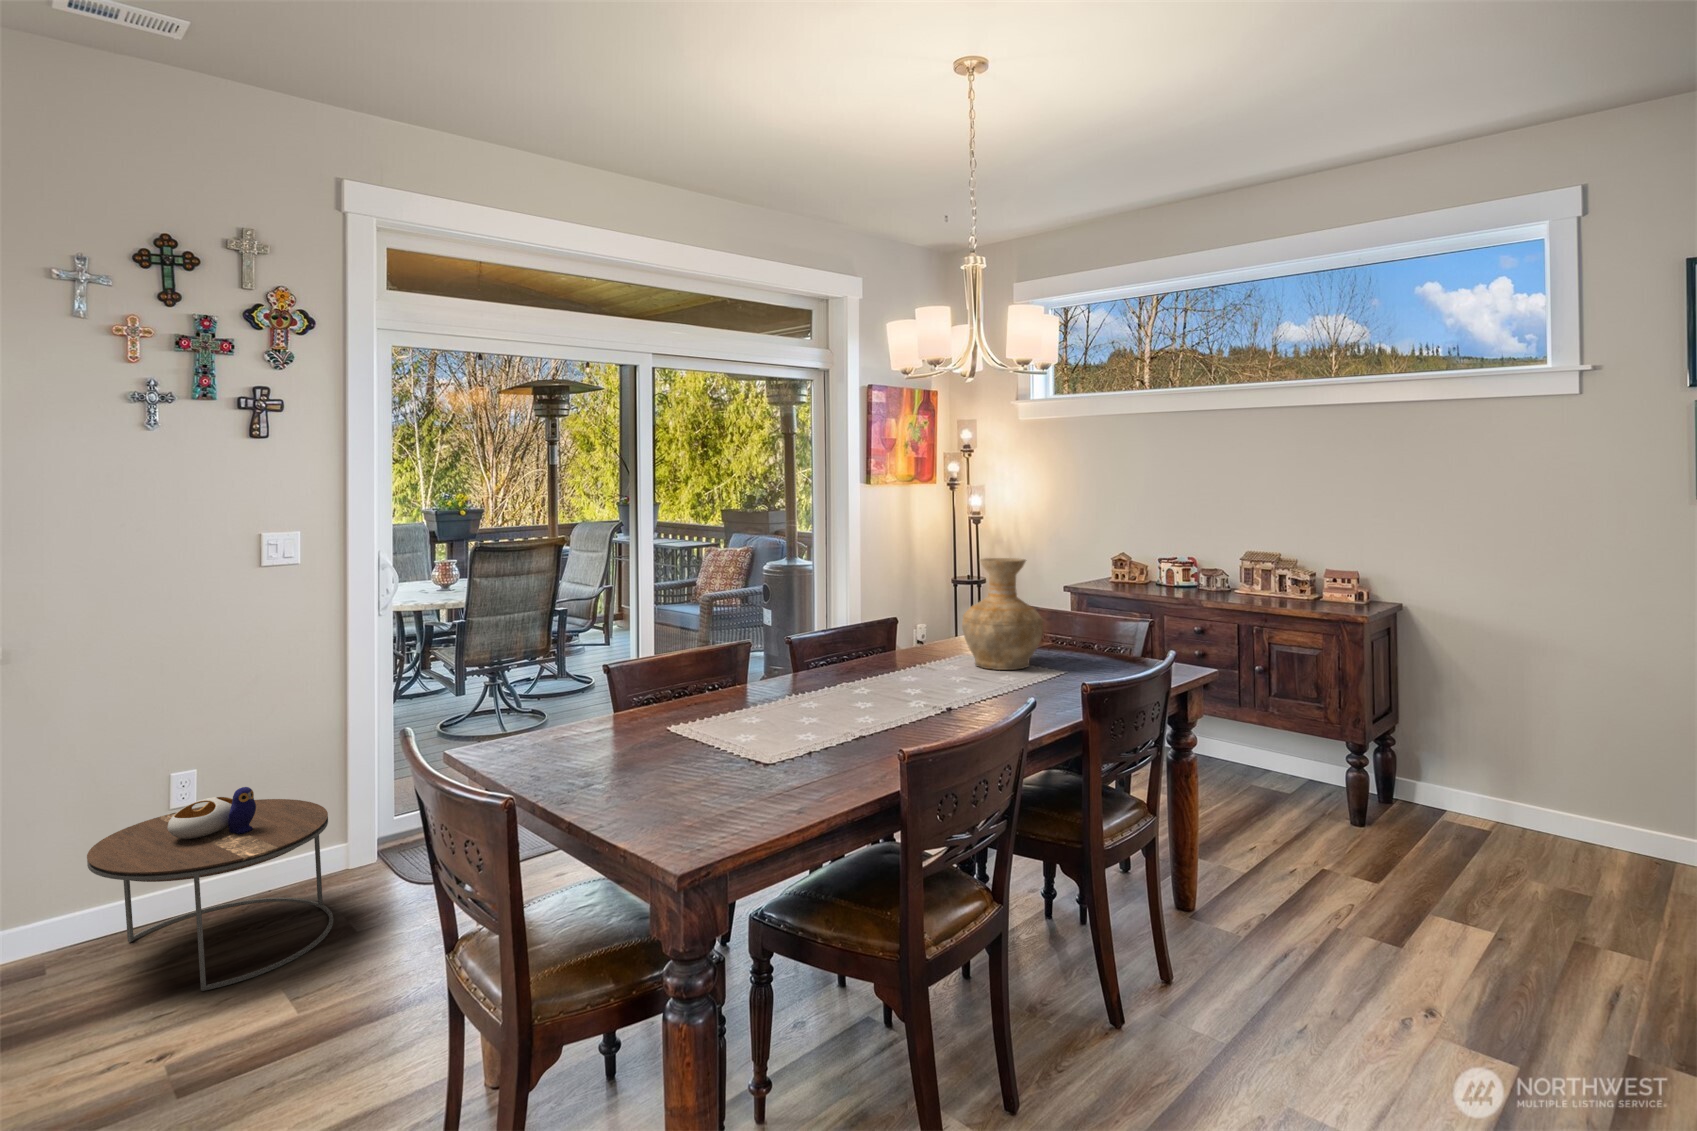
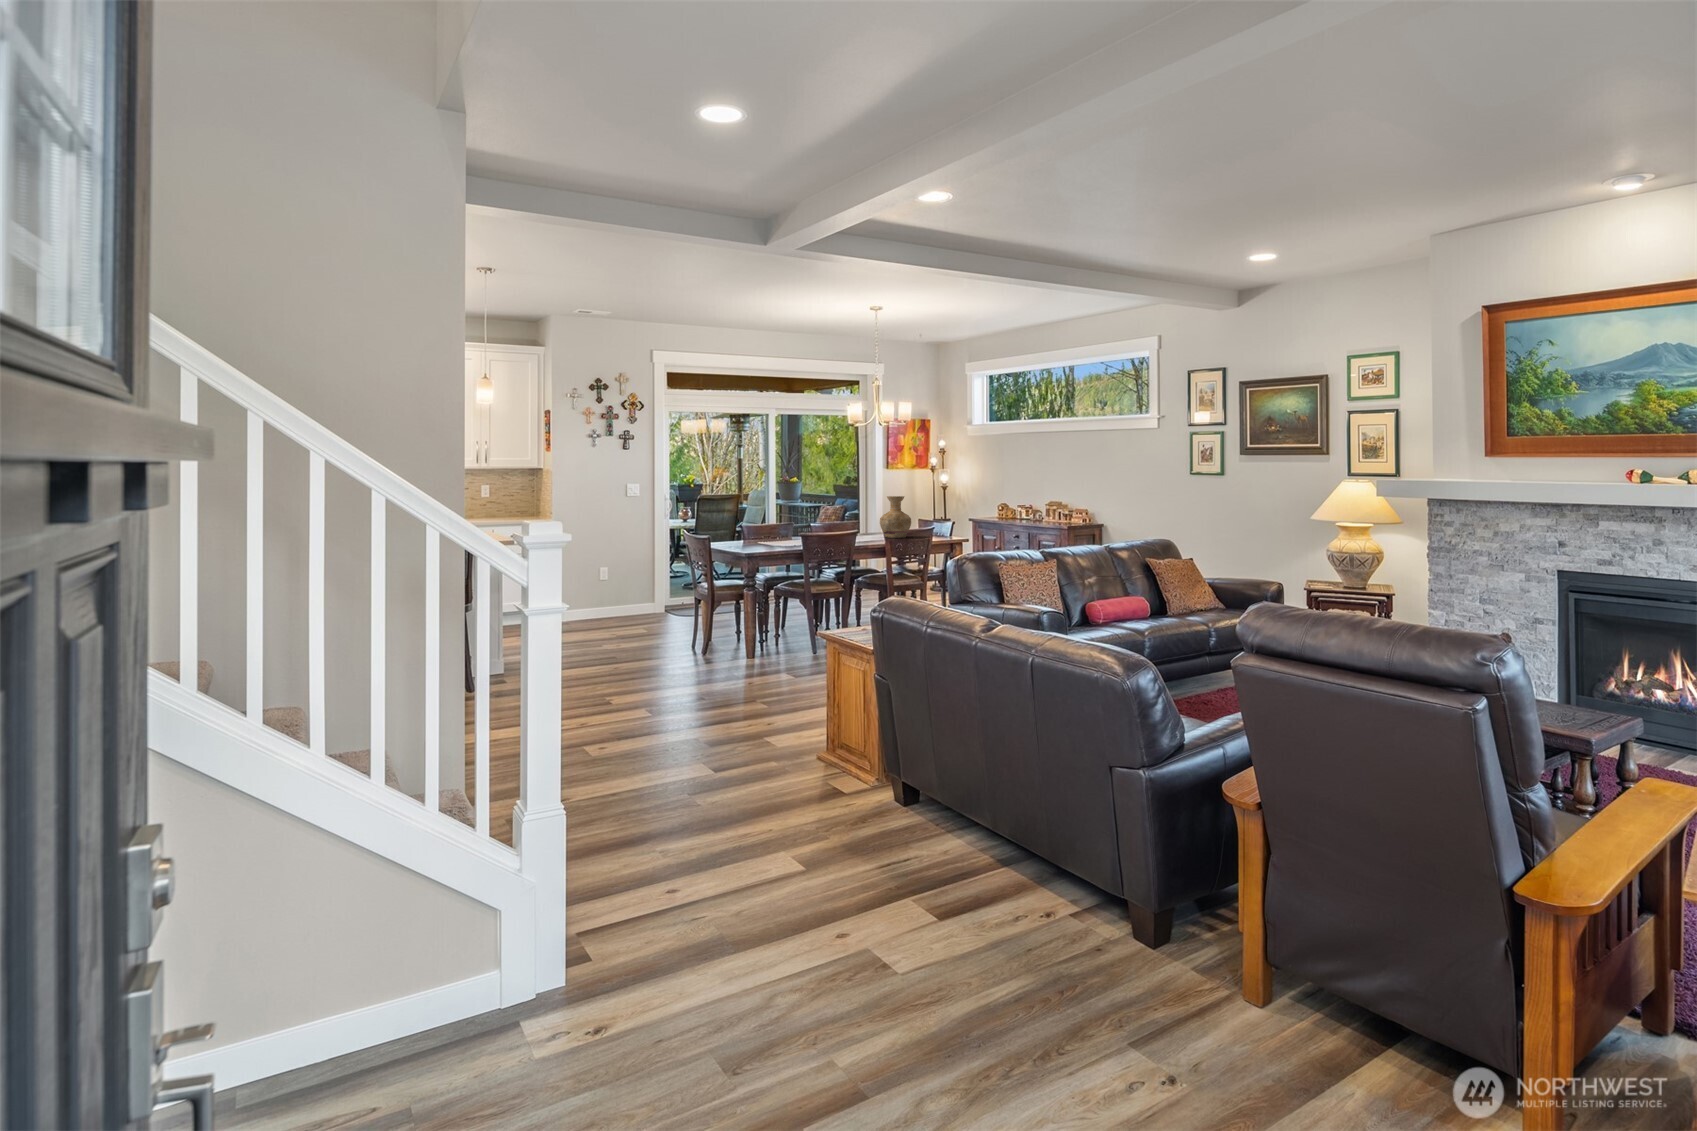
side table: present [87,787,333,991] -> none [581,571,651,632]

